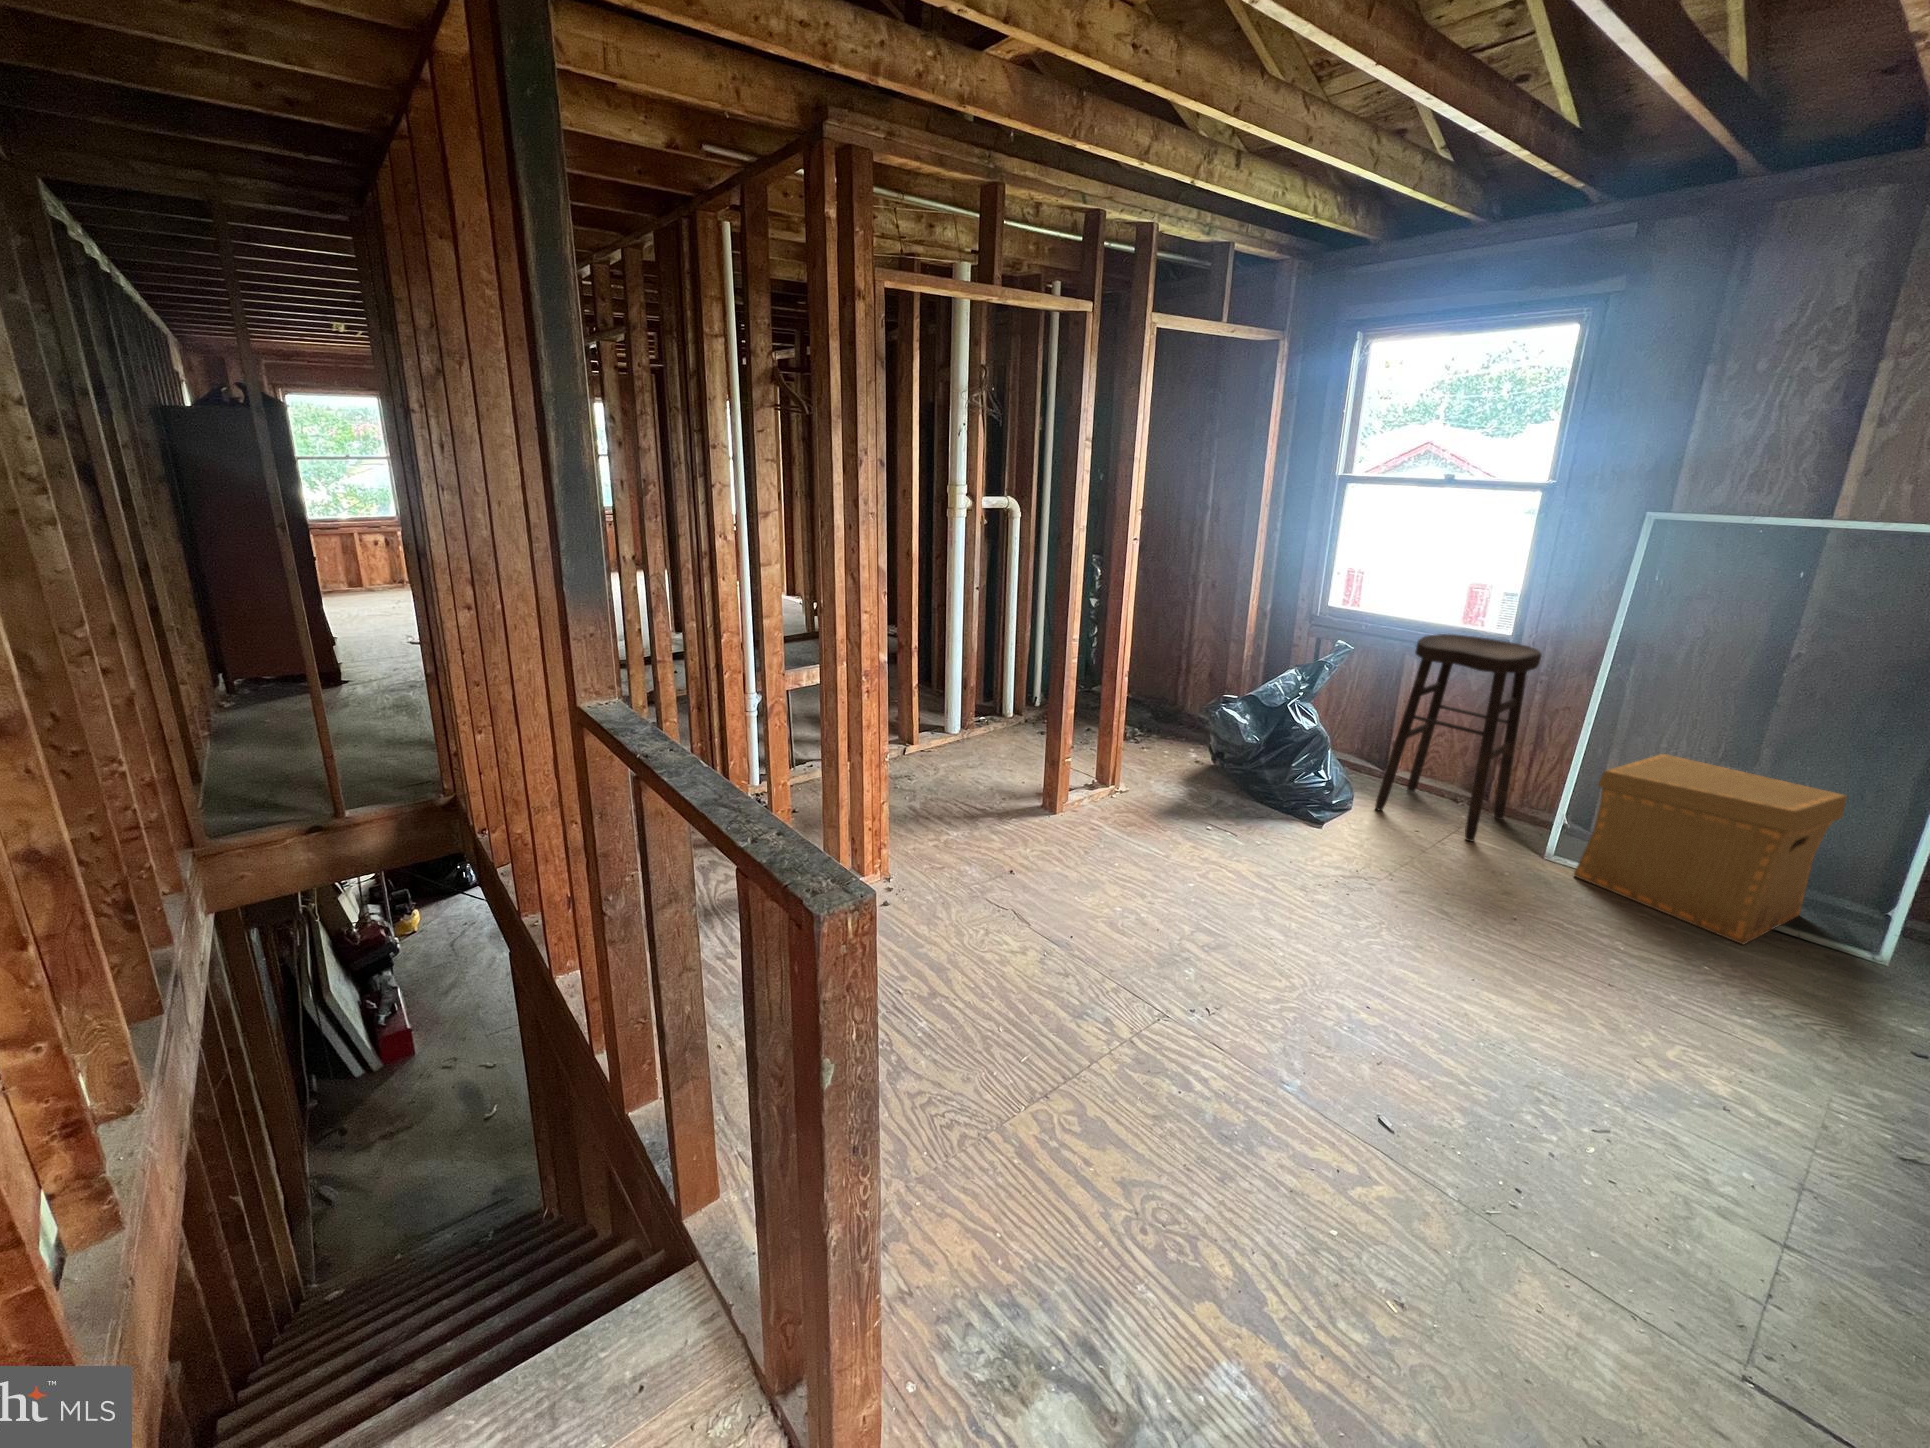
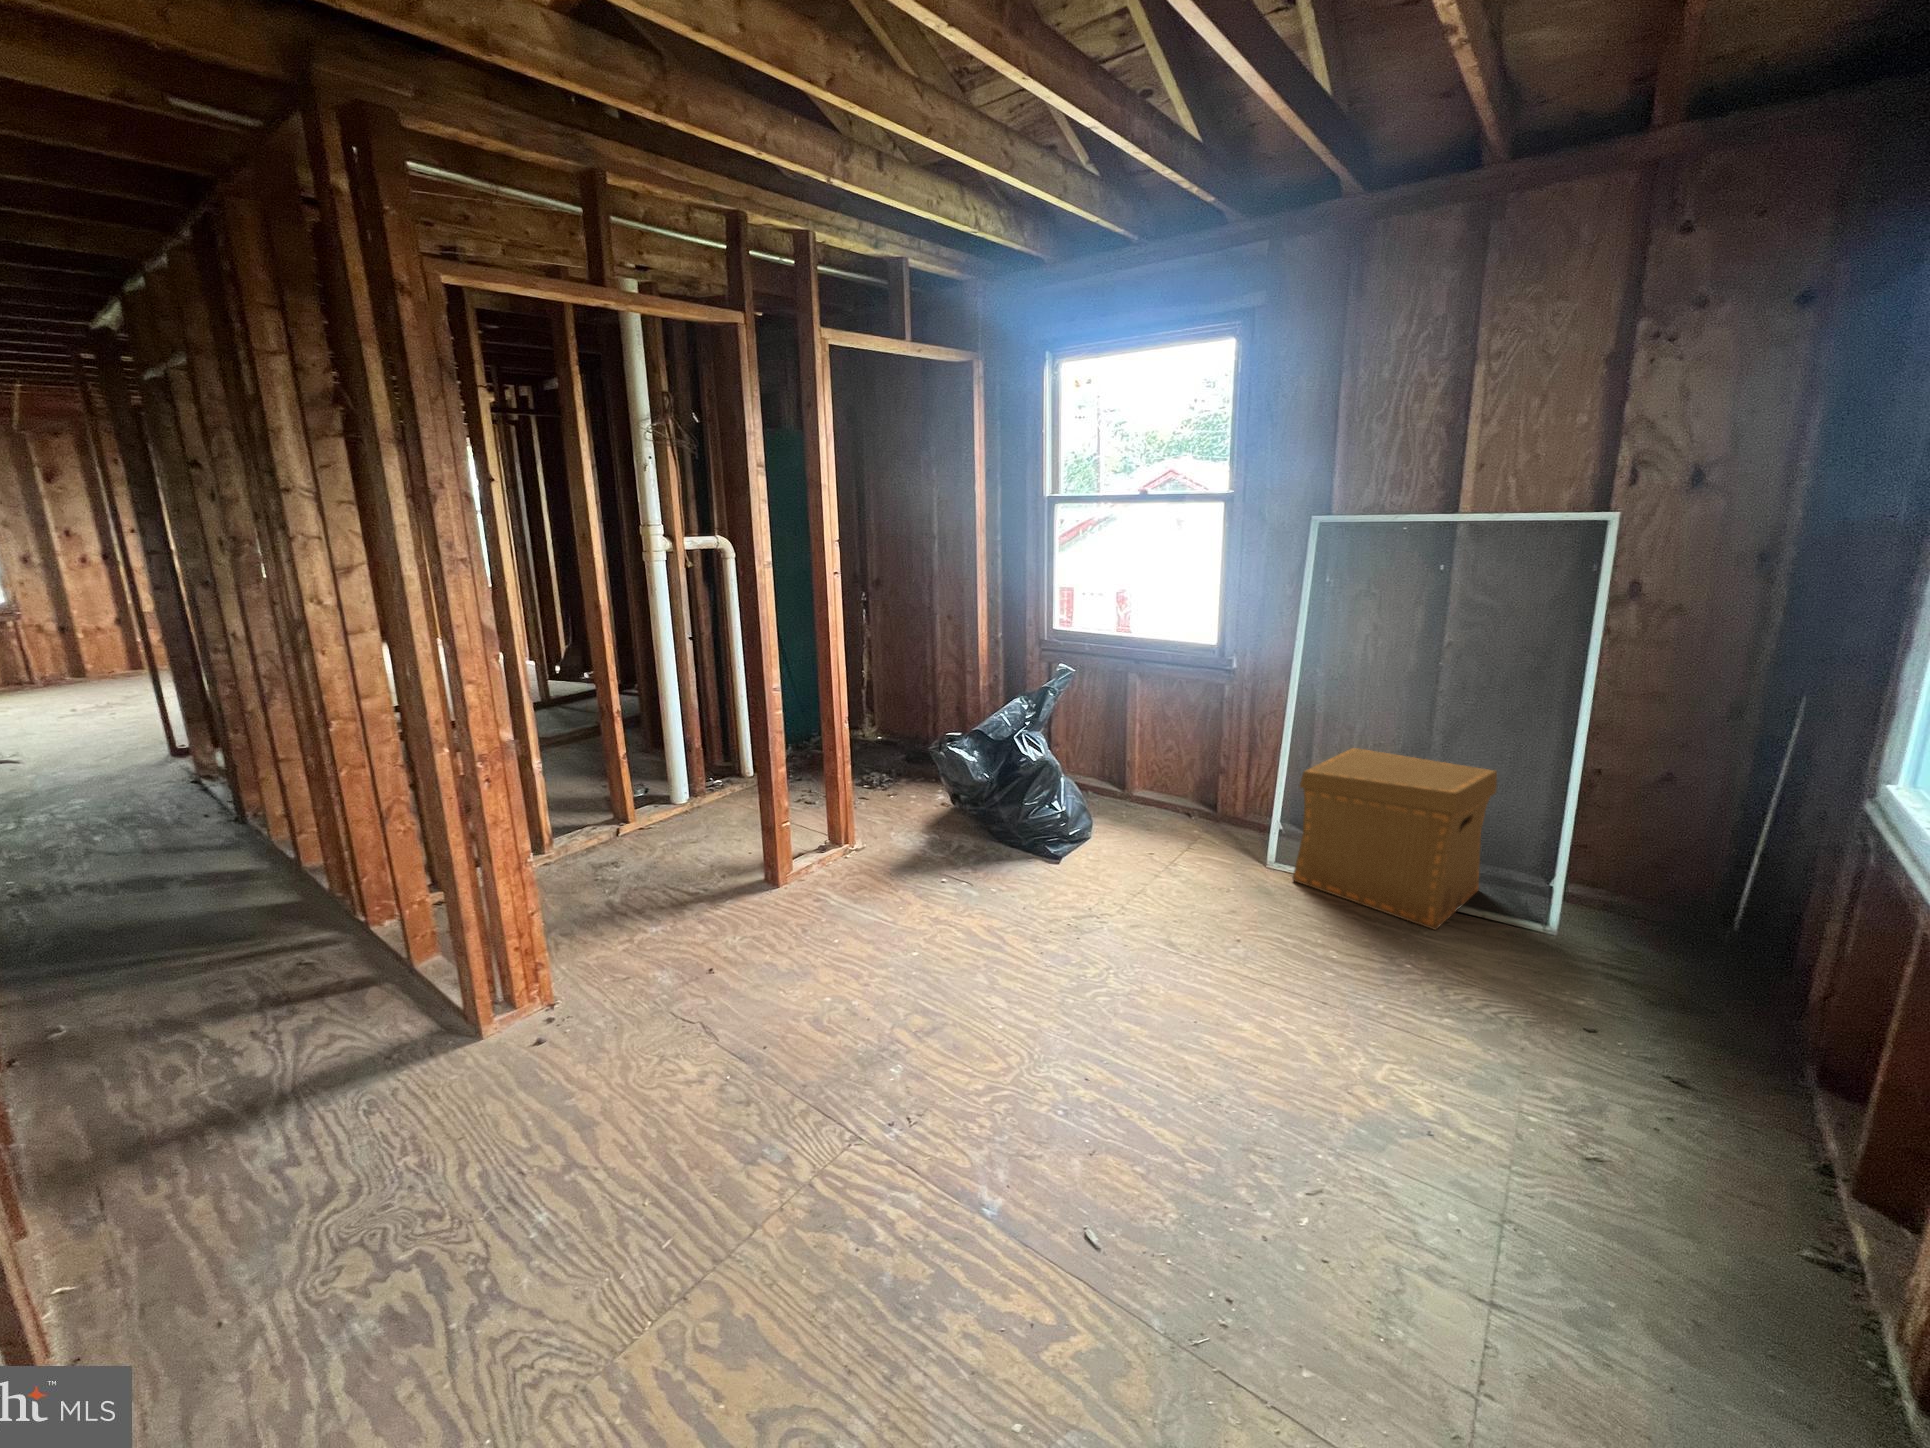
stool: present [1375,634,1541,842] -> none [1116,649,1241,857]

